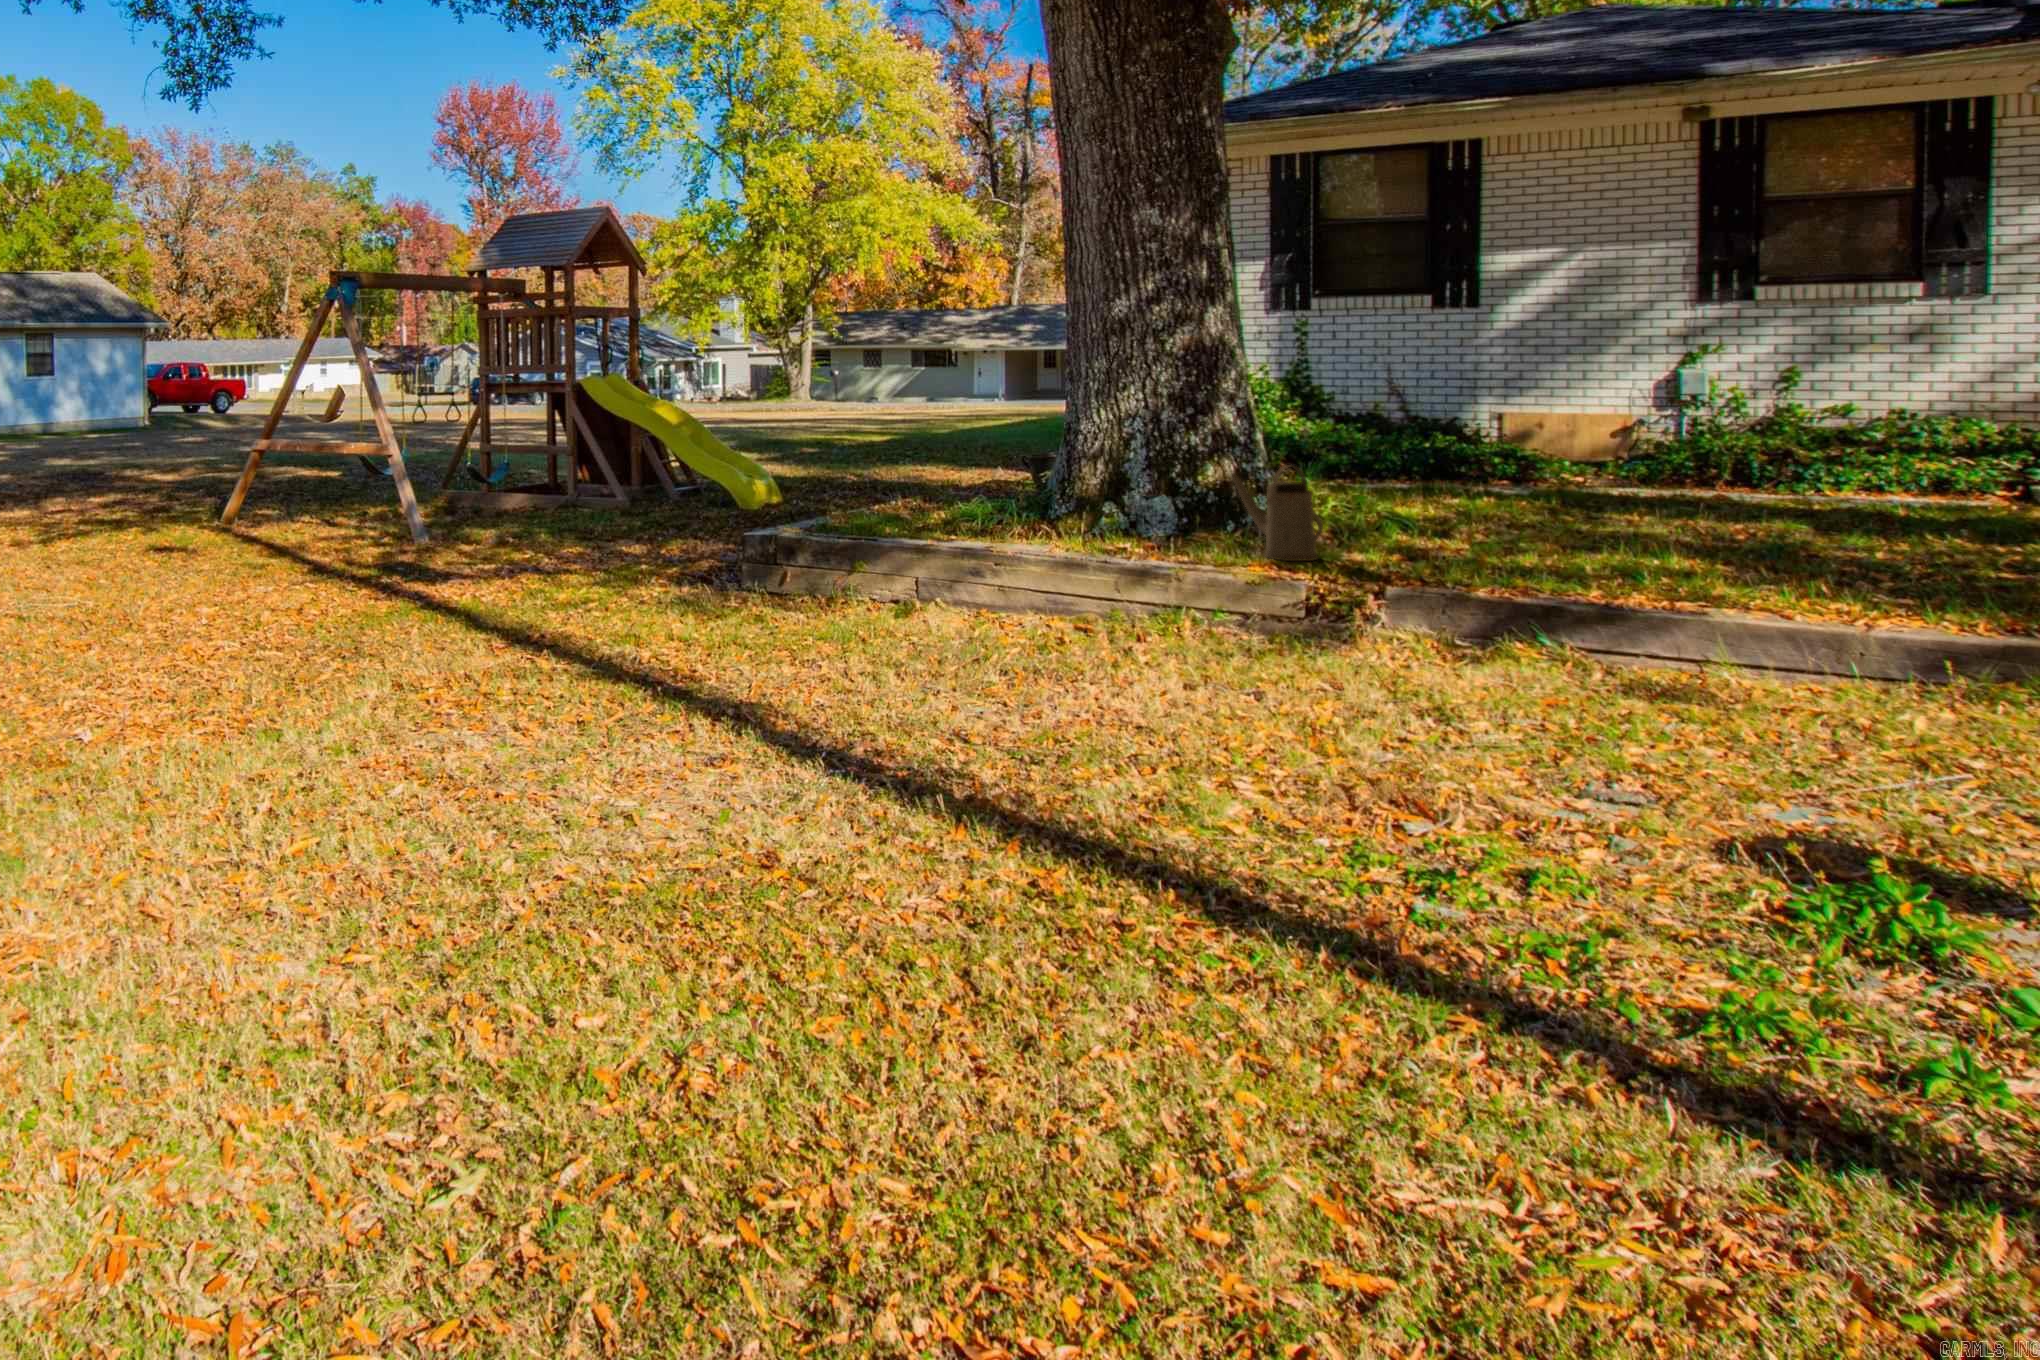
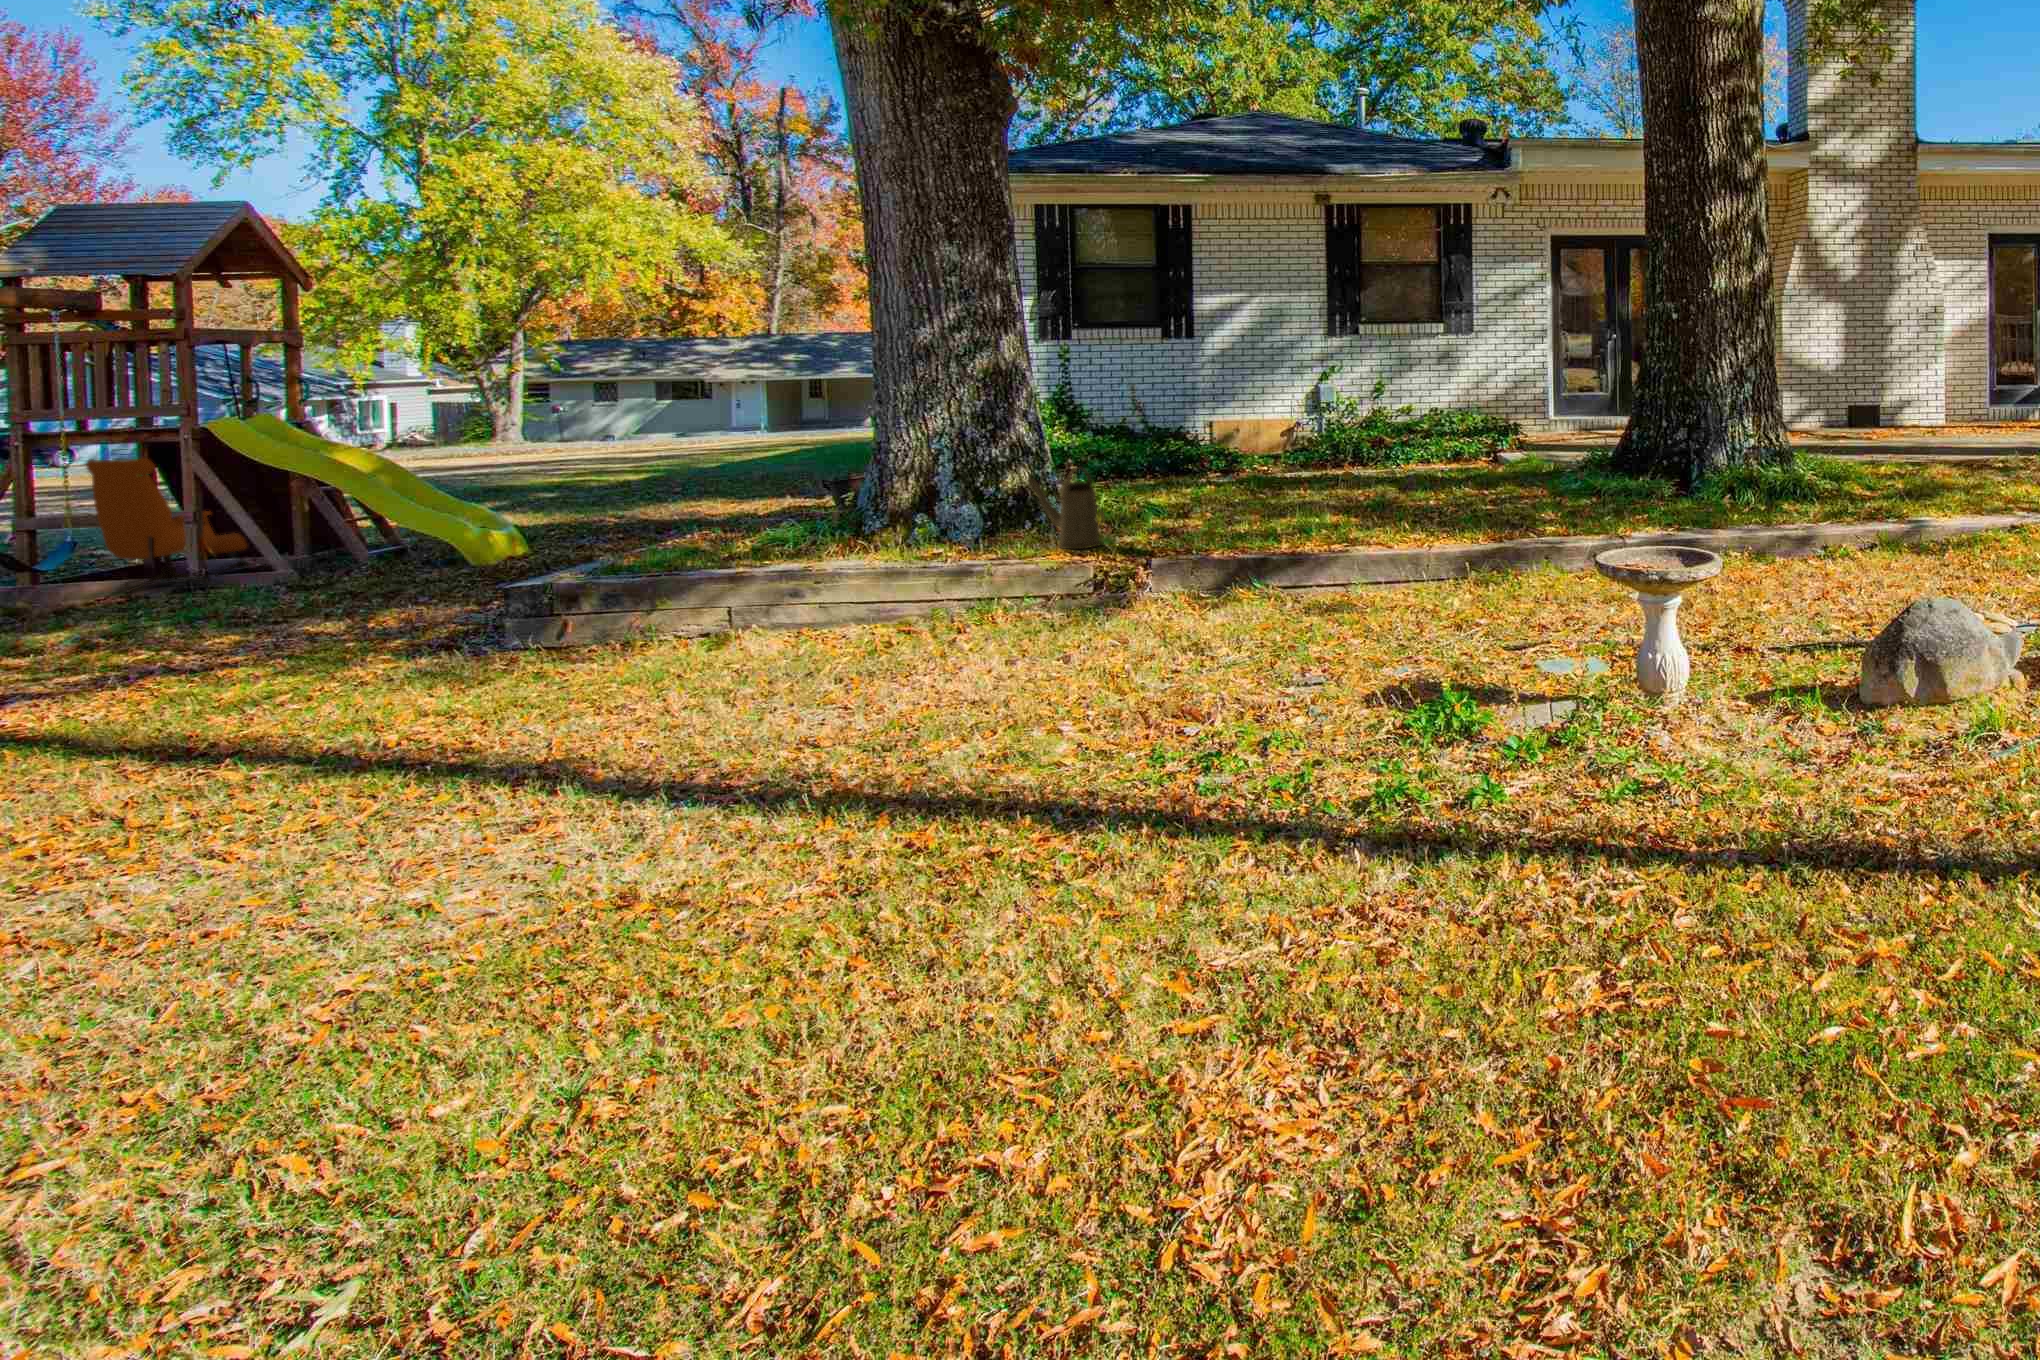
lounge chair: none [543,410,643,505] -> present [86,458,258,592]

